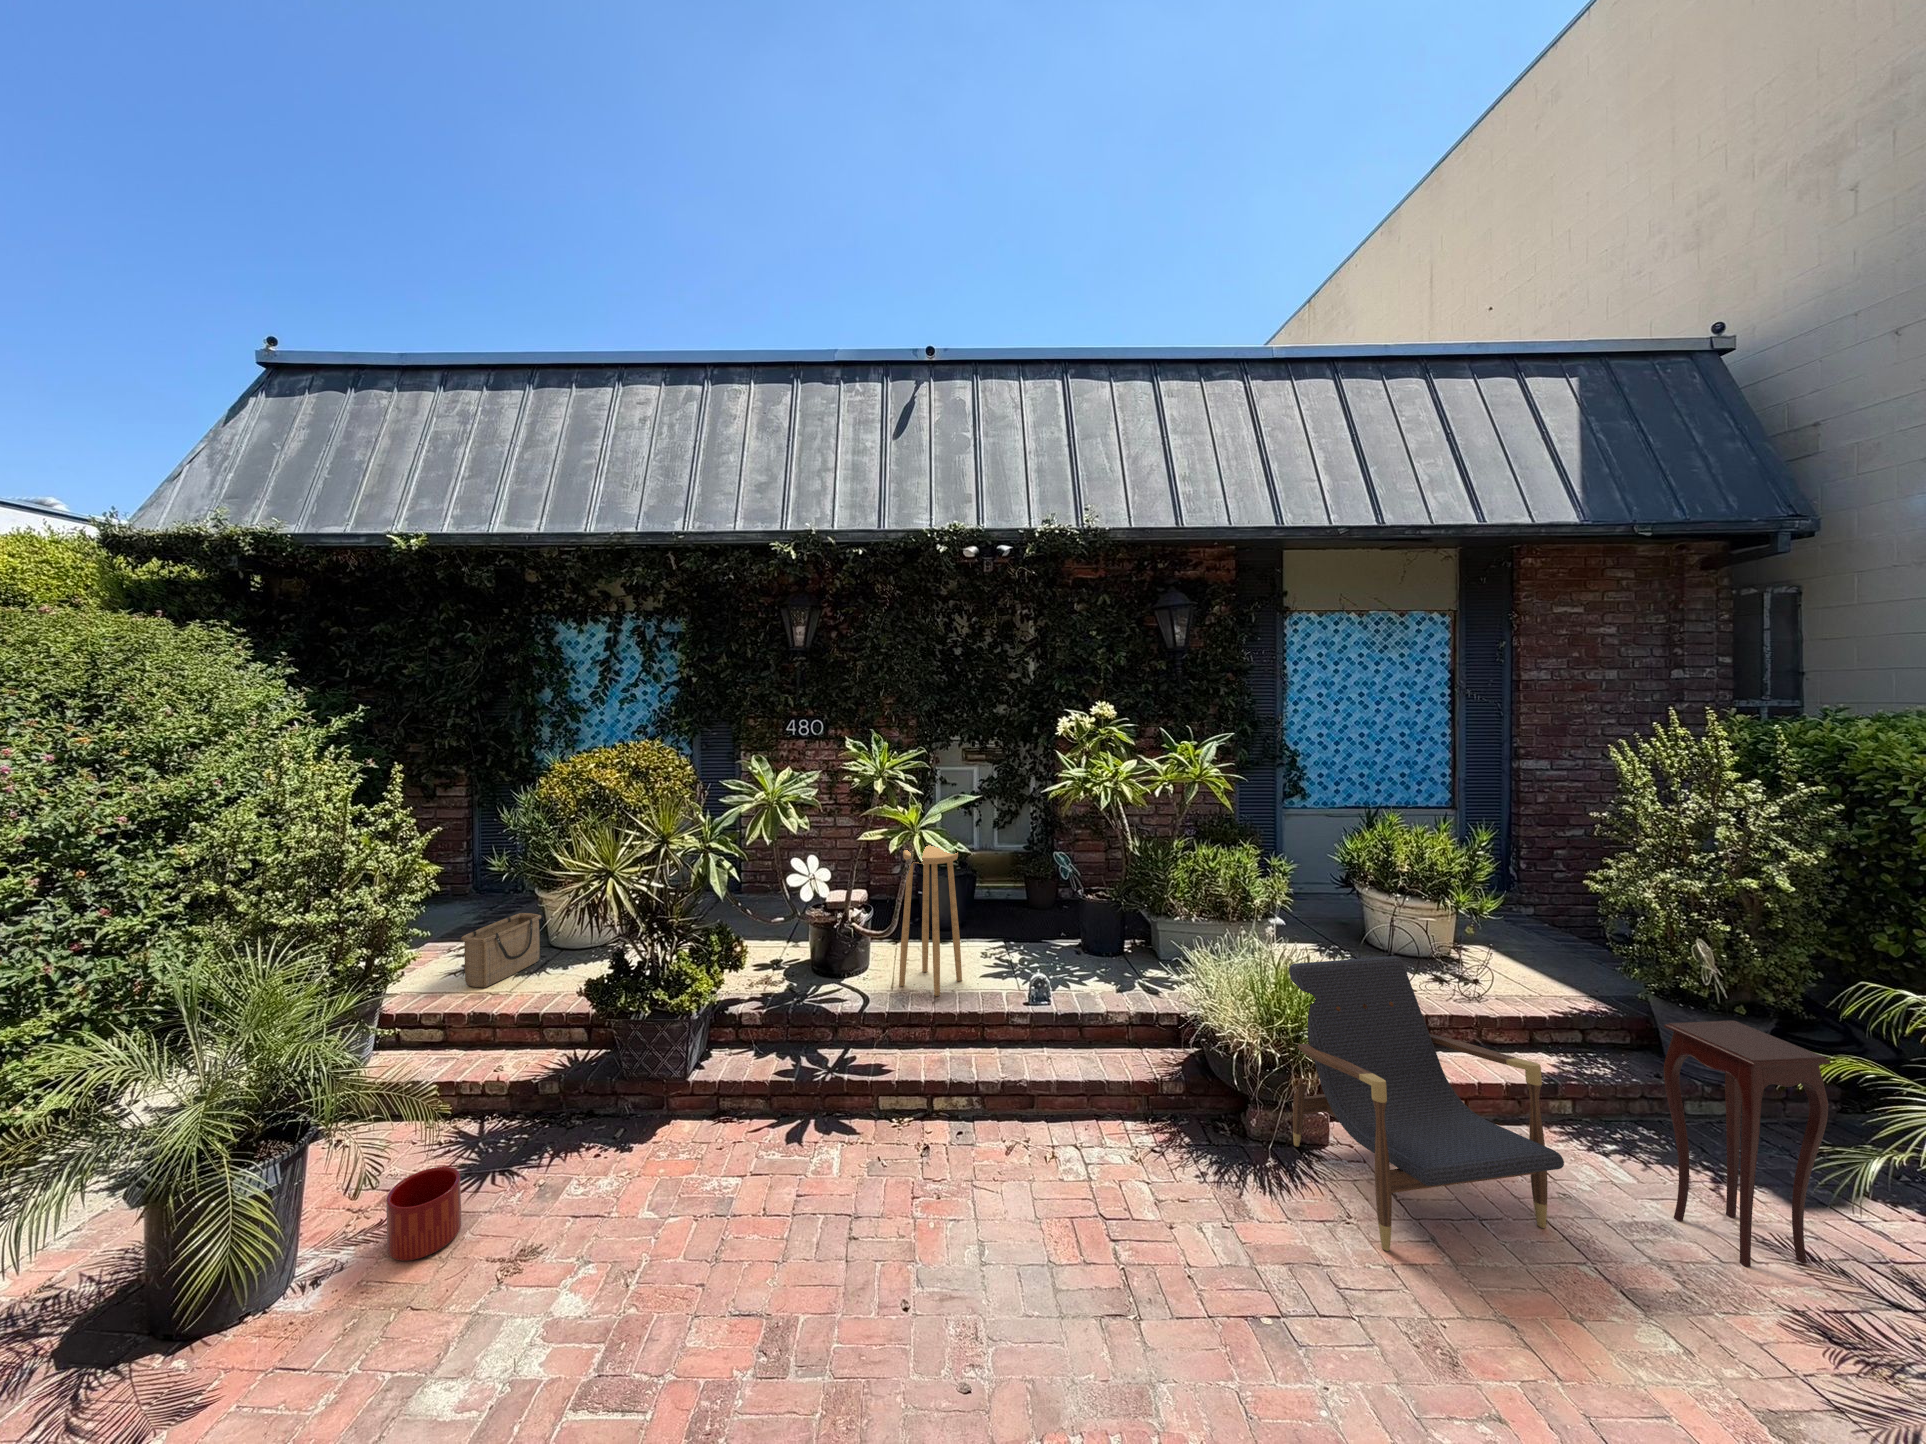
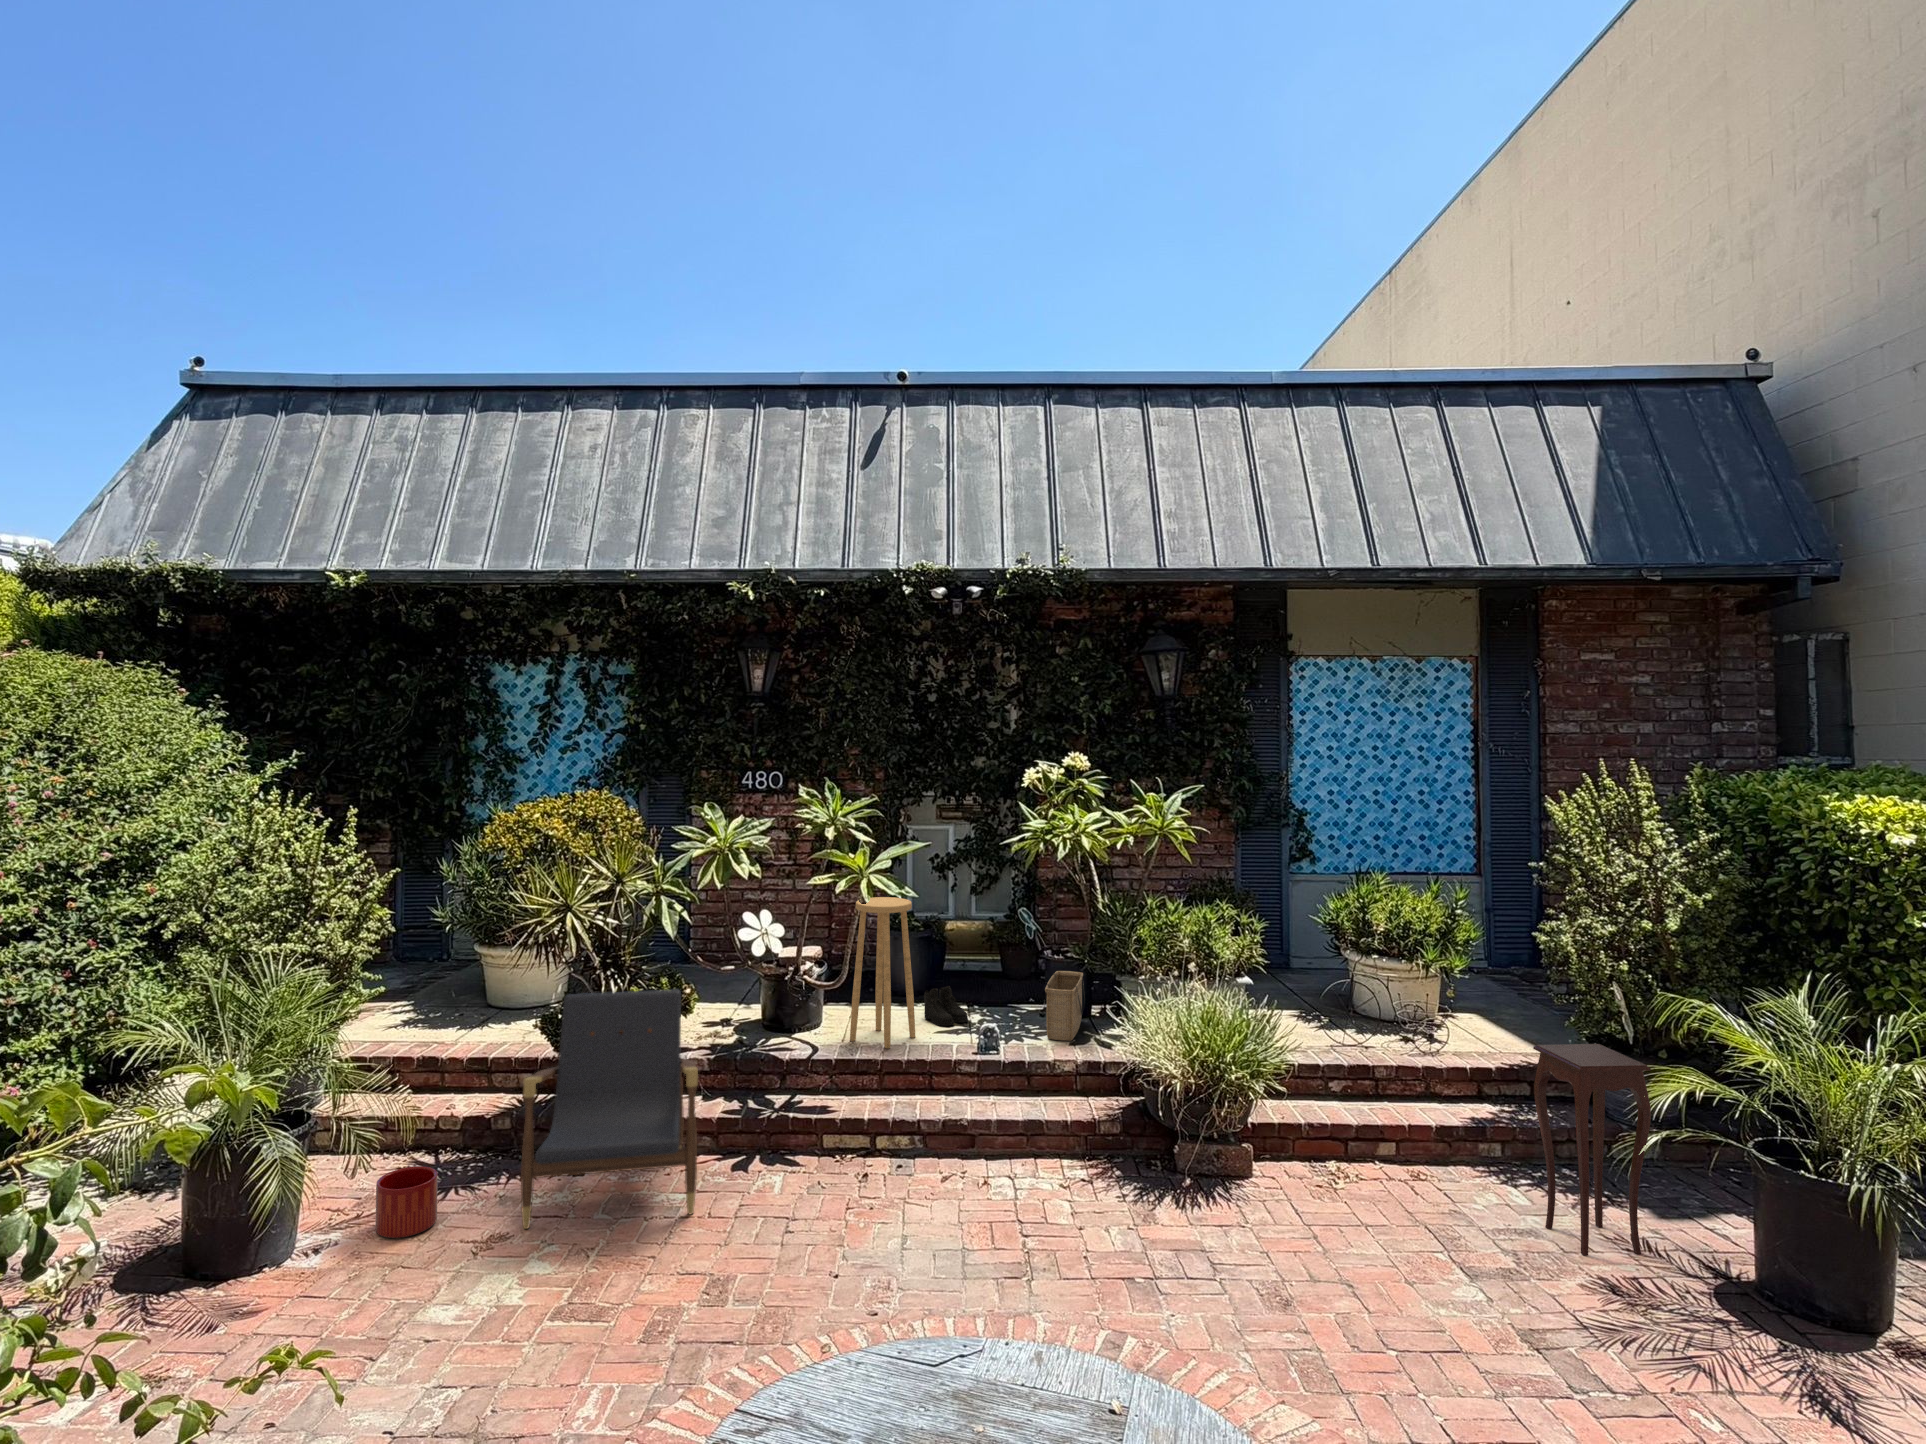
basket: present [461,913,541,987] -> present [1045,971,1085,1041]
boots: none [965,925,1009,965] -> present [924,986,968,1026]
lounge chair: present [1289,956,1564,1251] -> present [521,989,698,1229]

